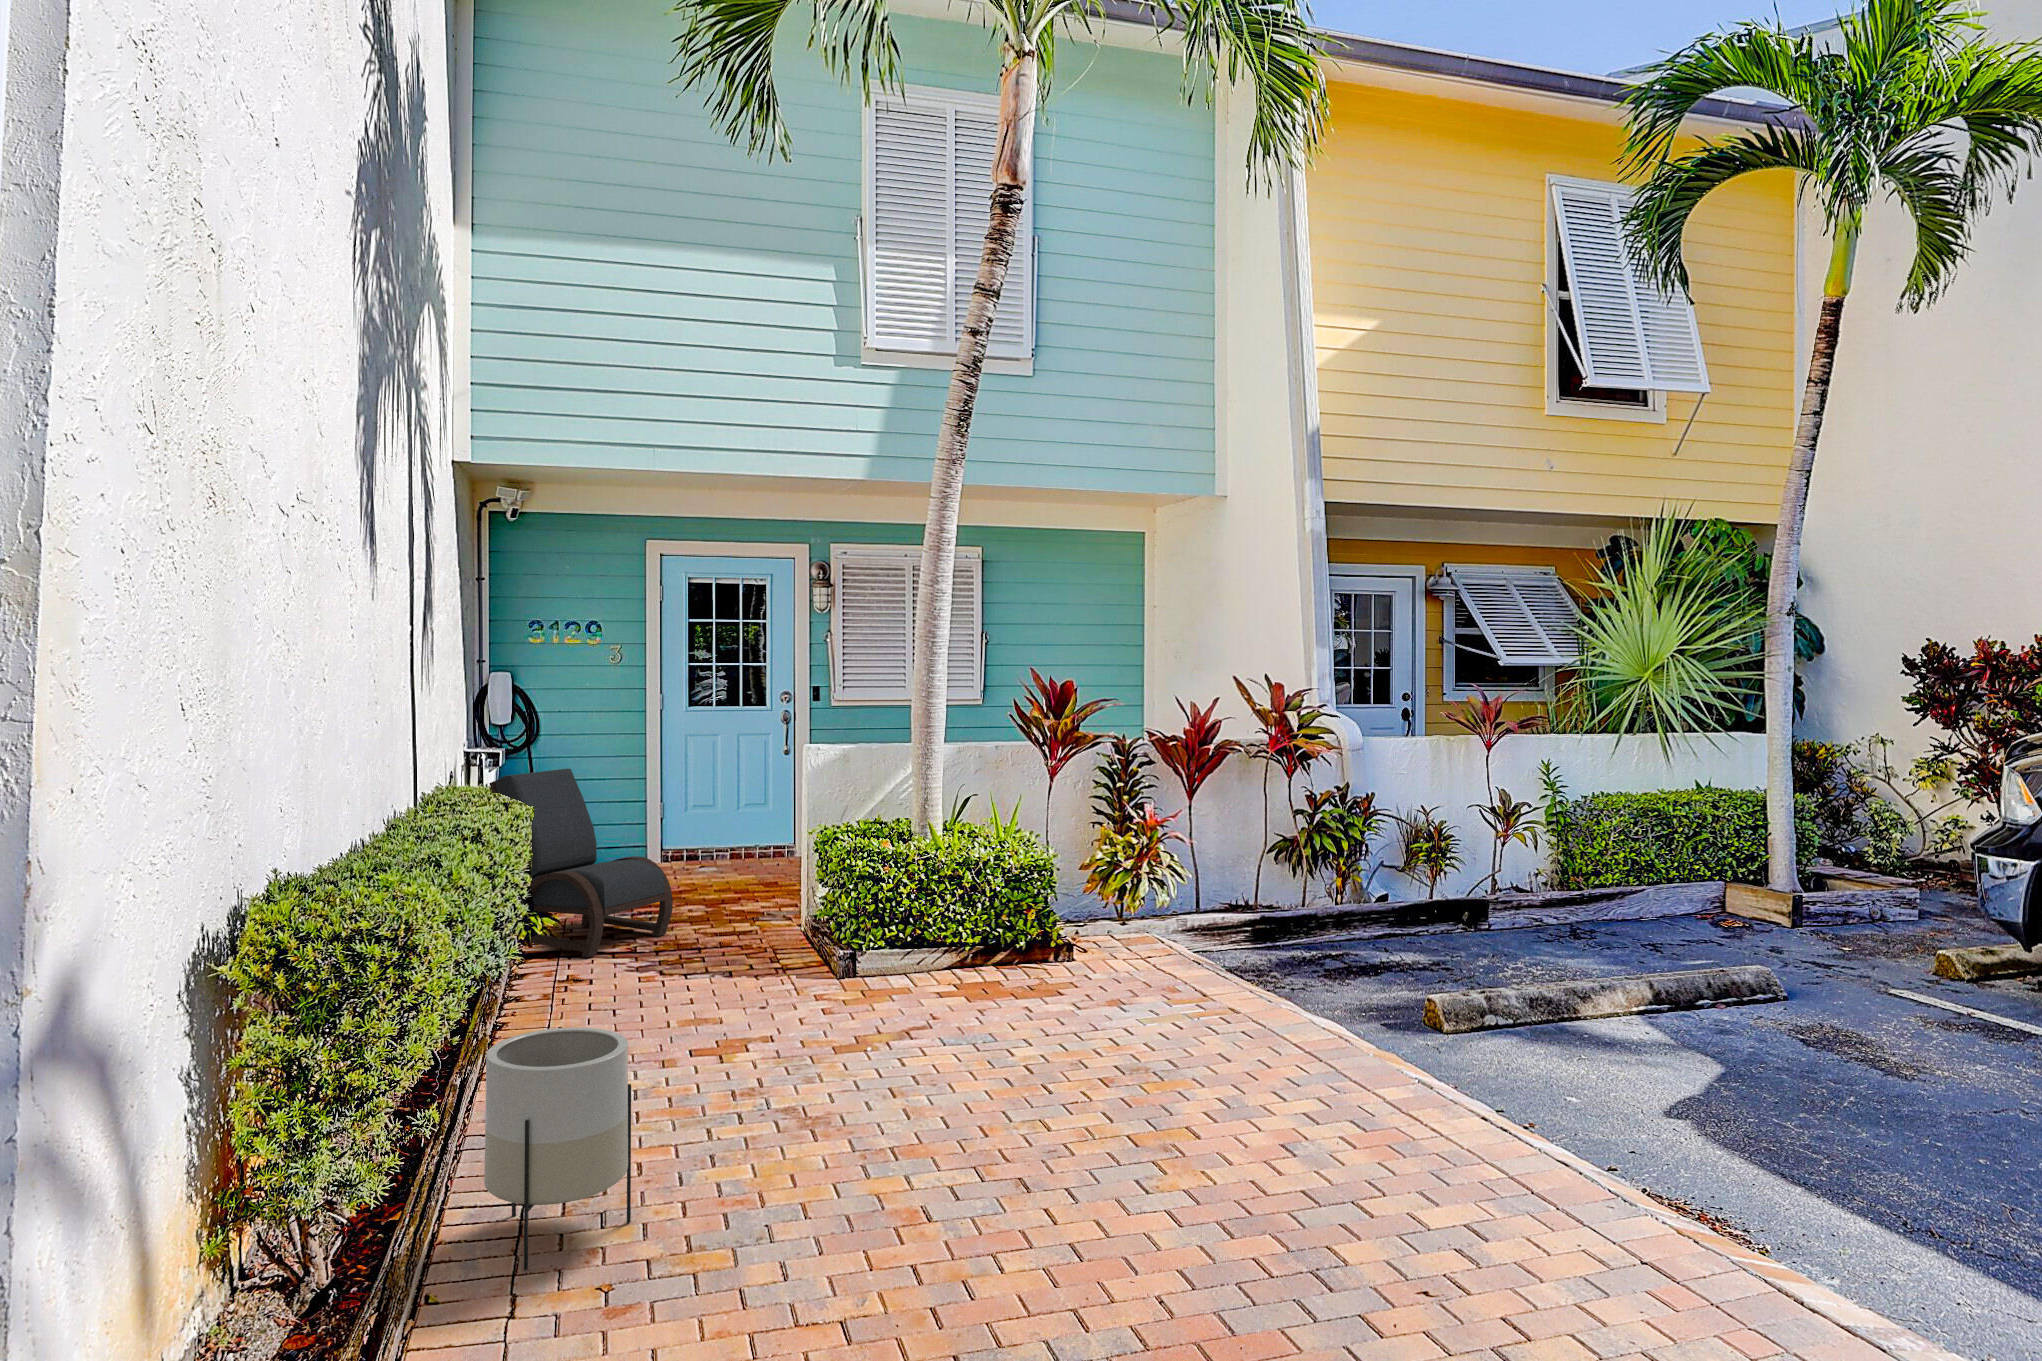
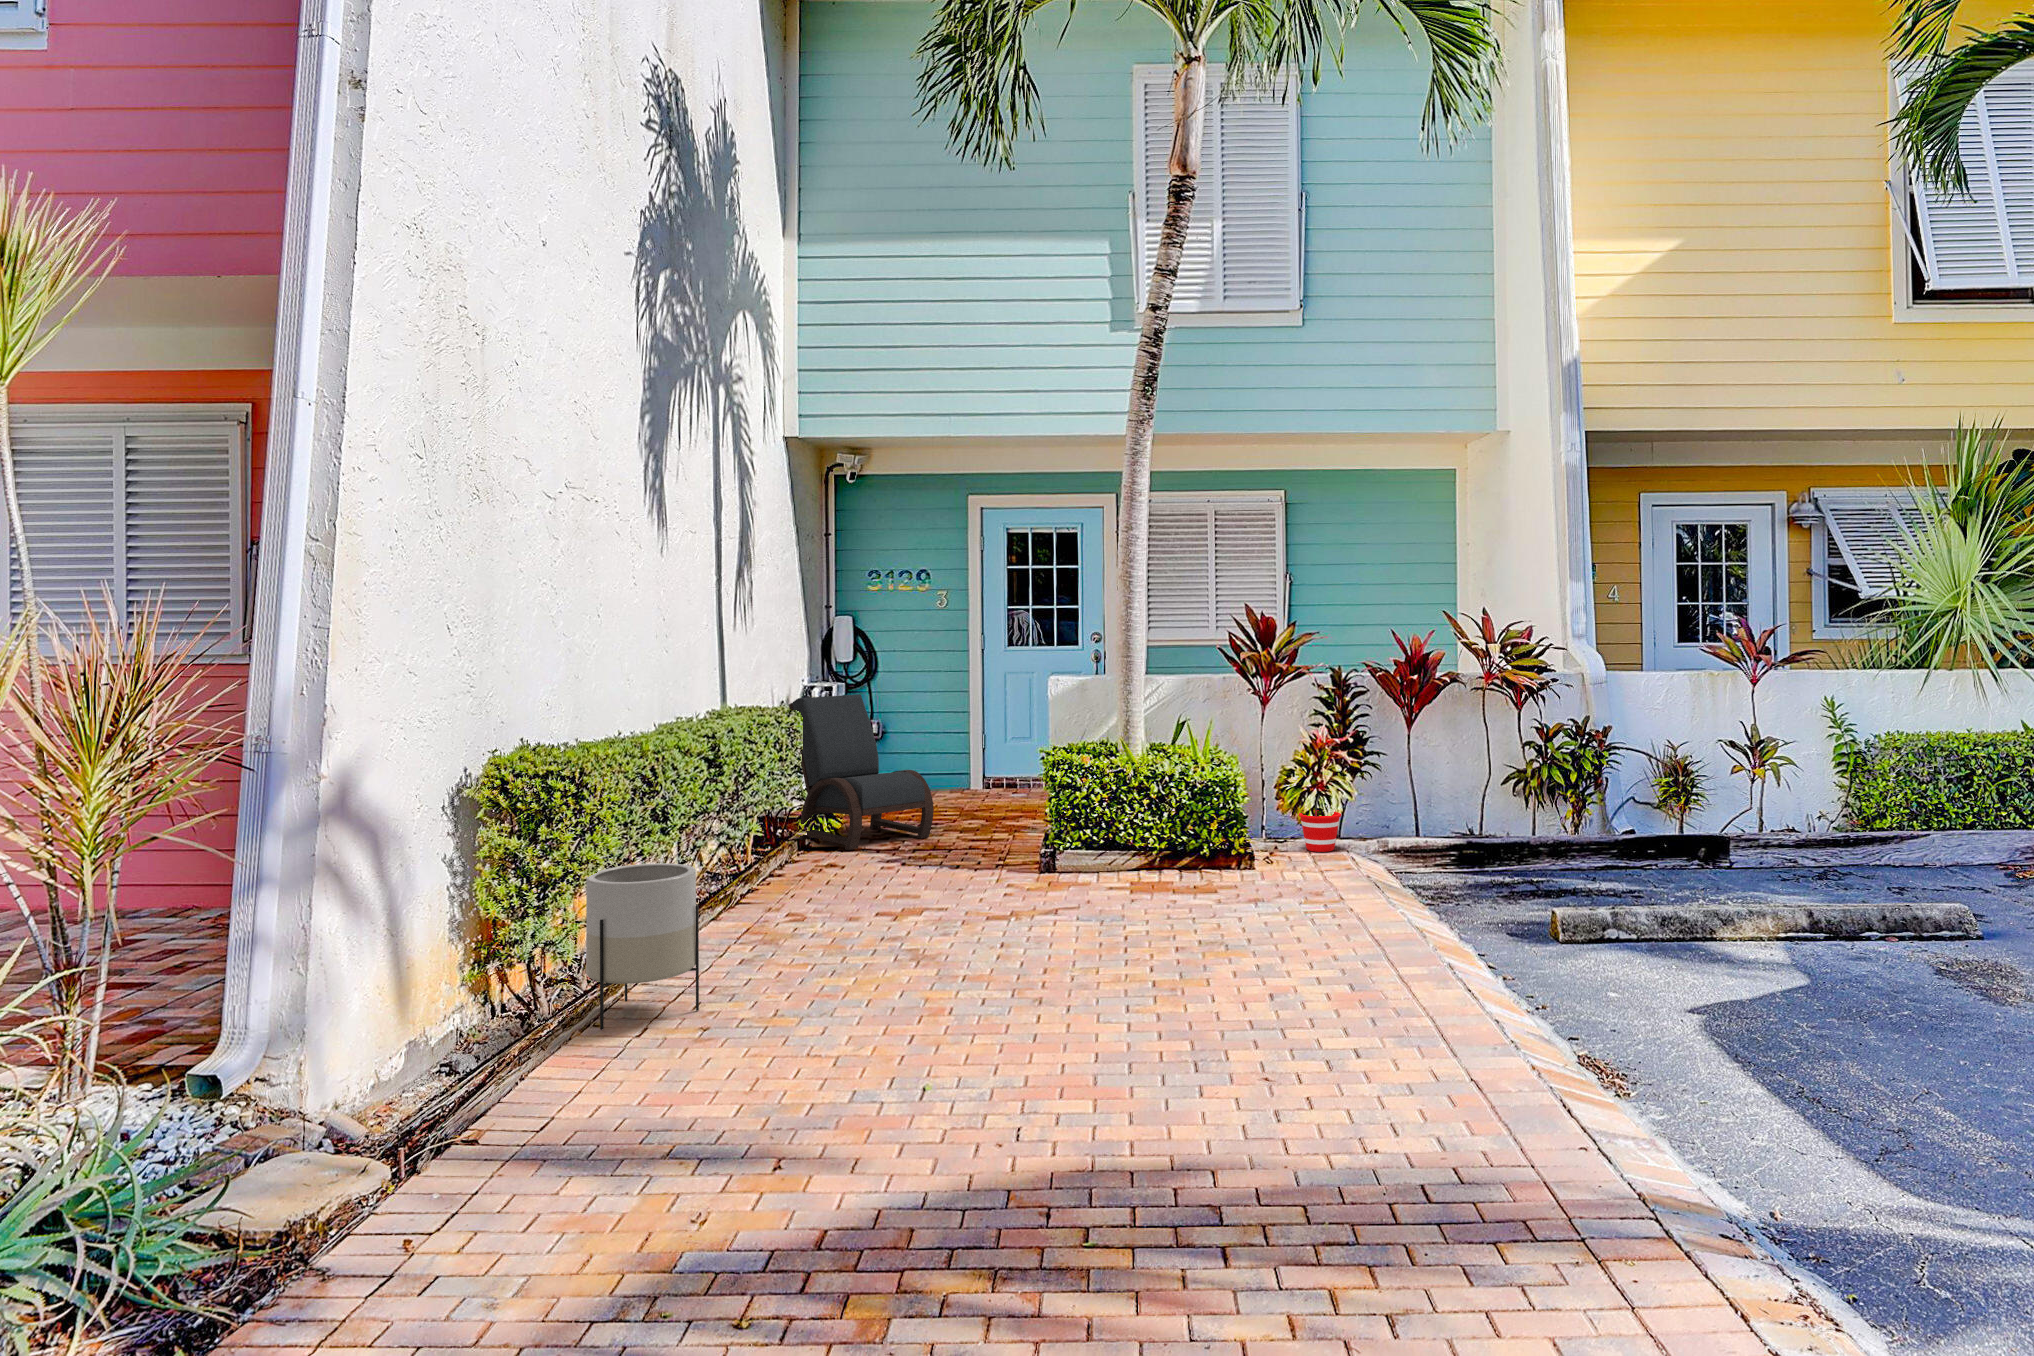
bucket: none [1087,872,1132,933] -> present [1299,795,1341,852]

